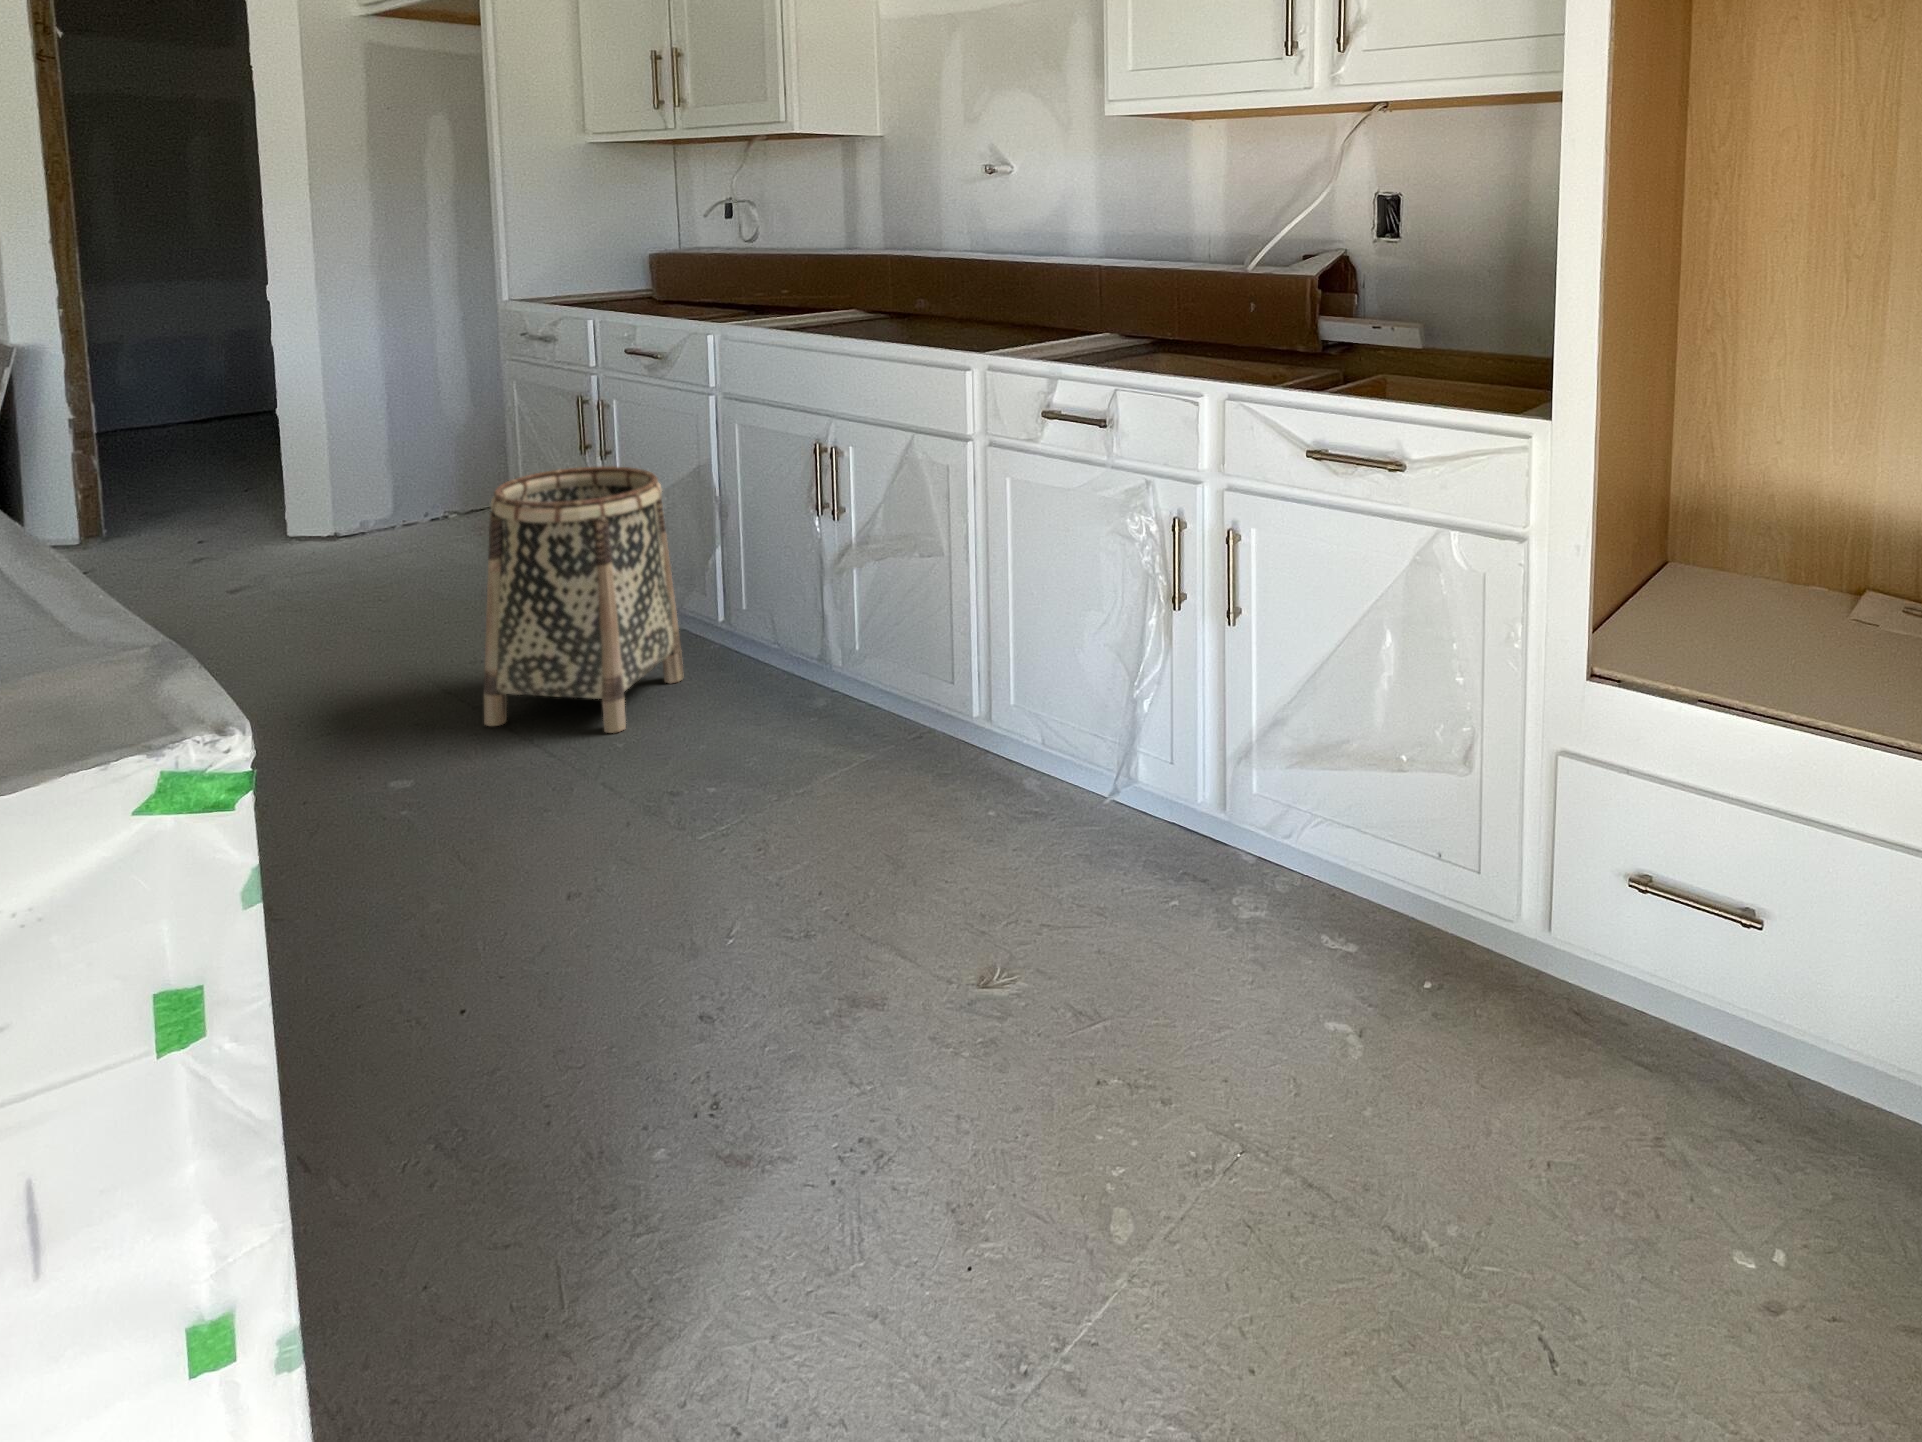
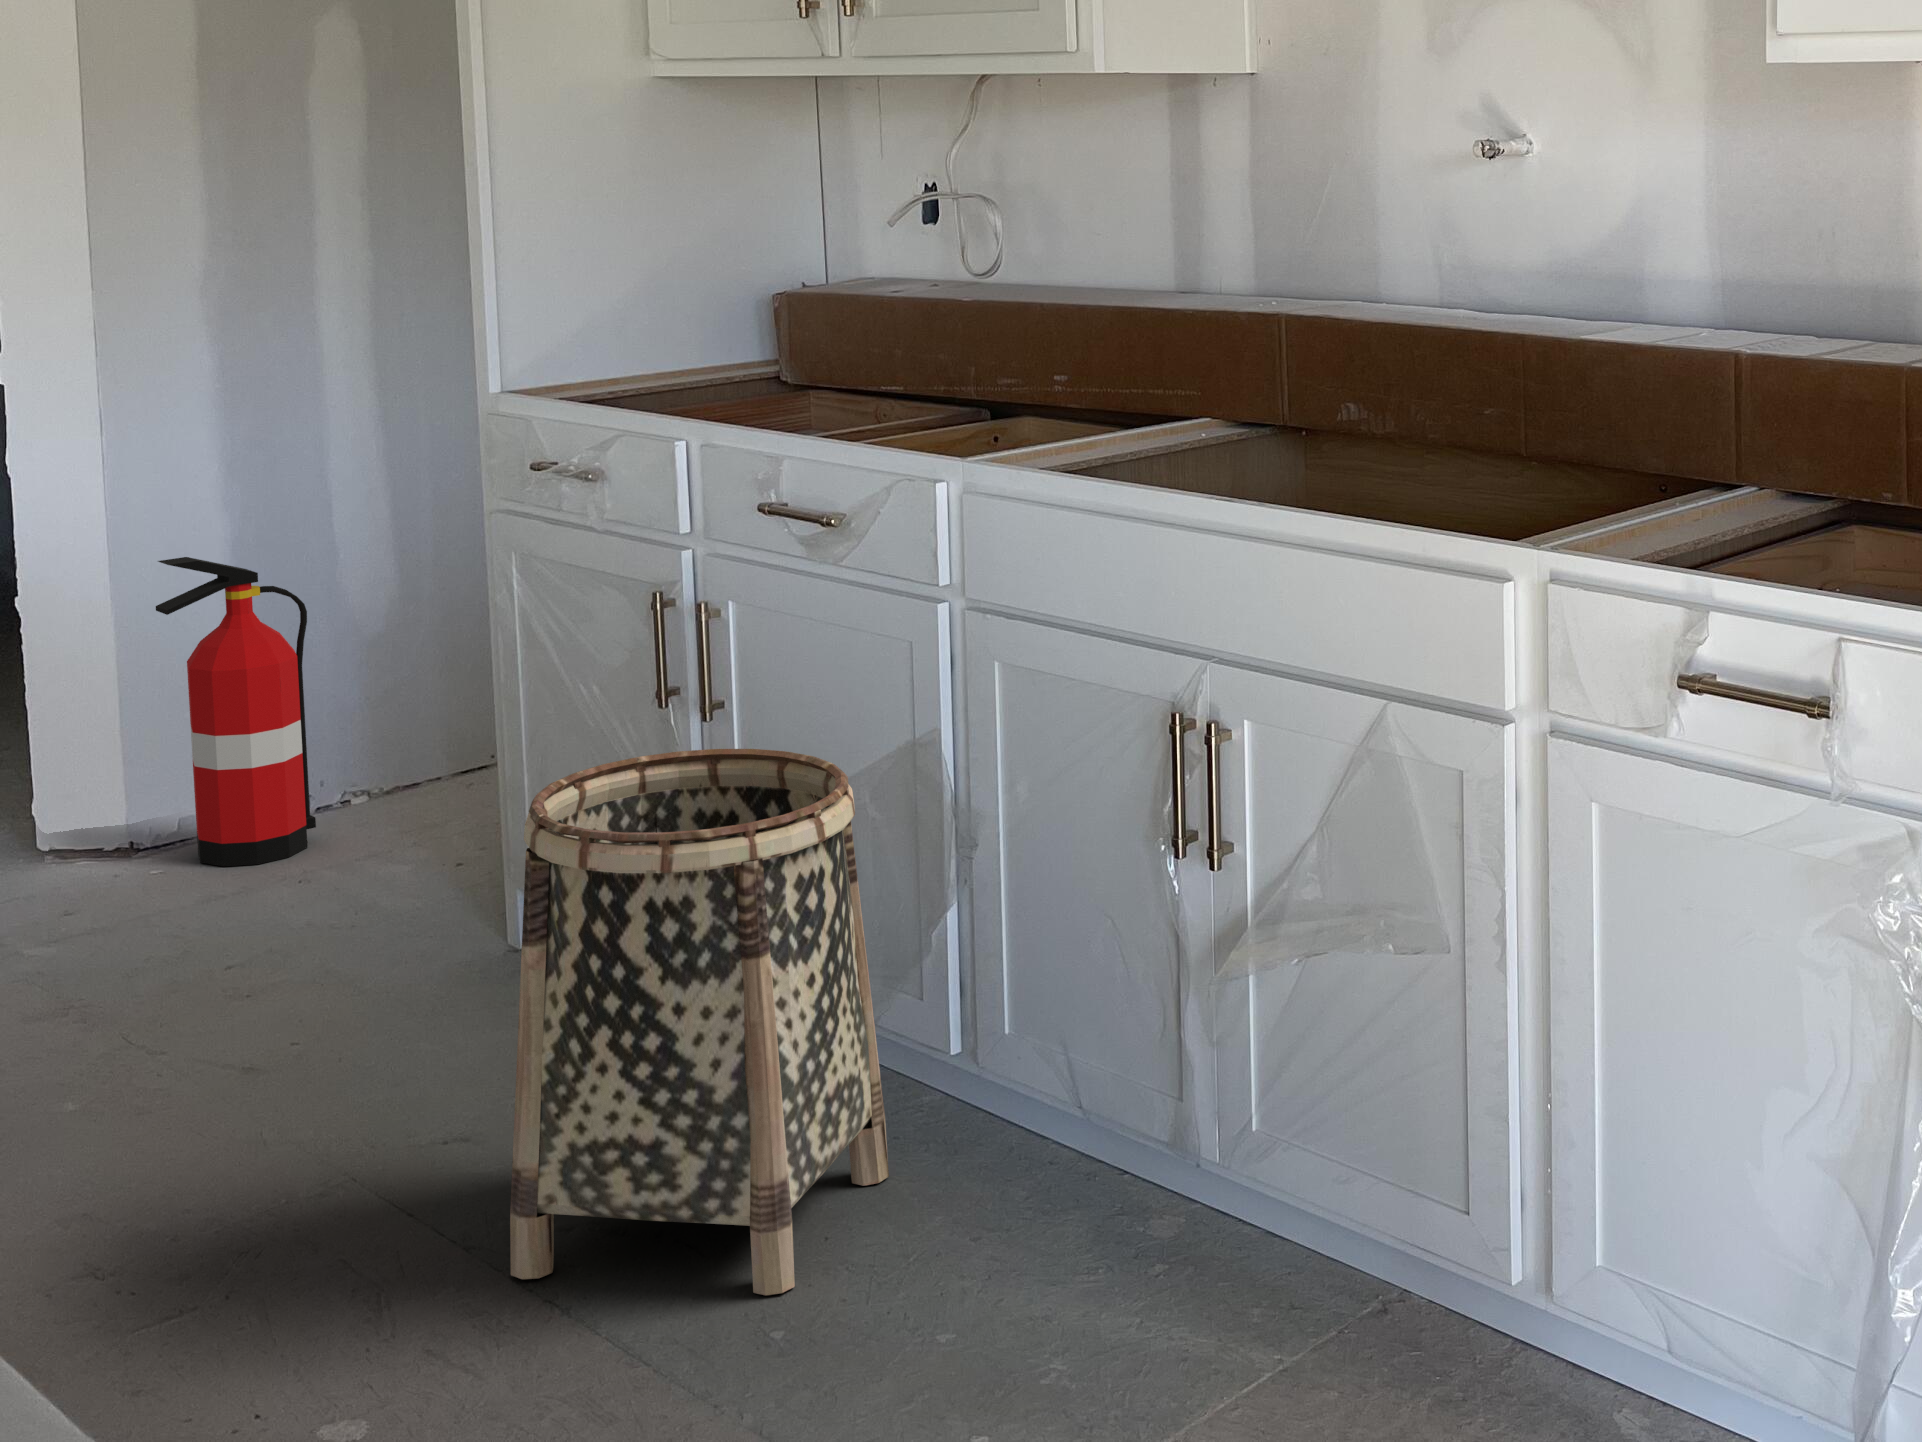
fire extinguisher: none [346,386,430,540] -> present [156,557,316,867]

